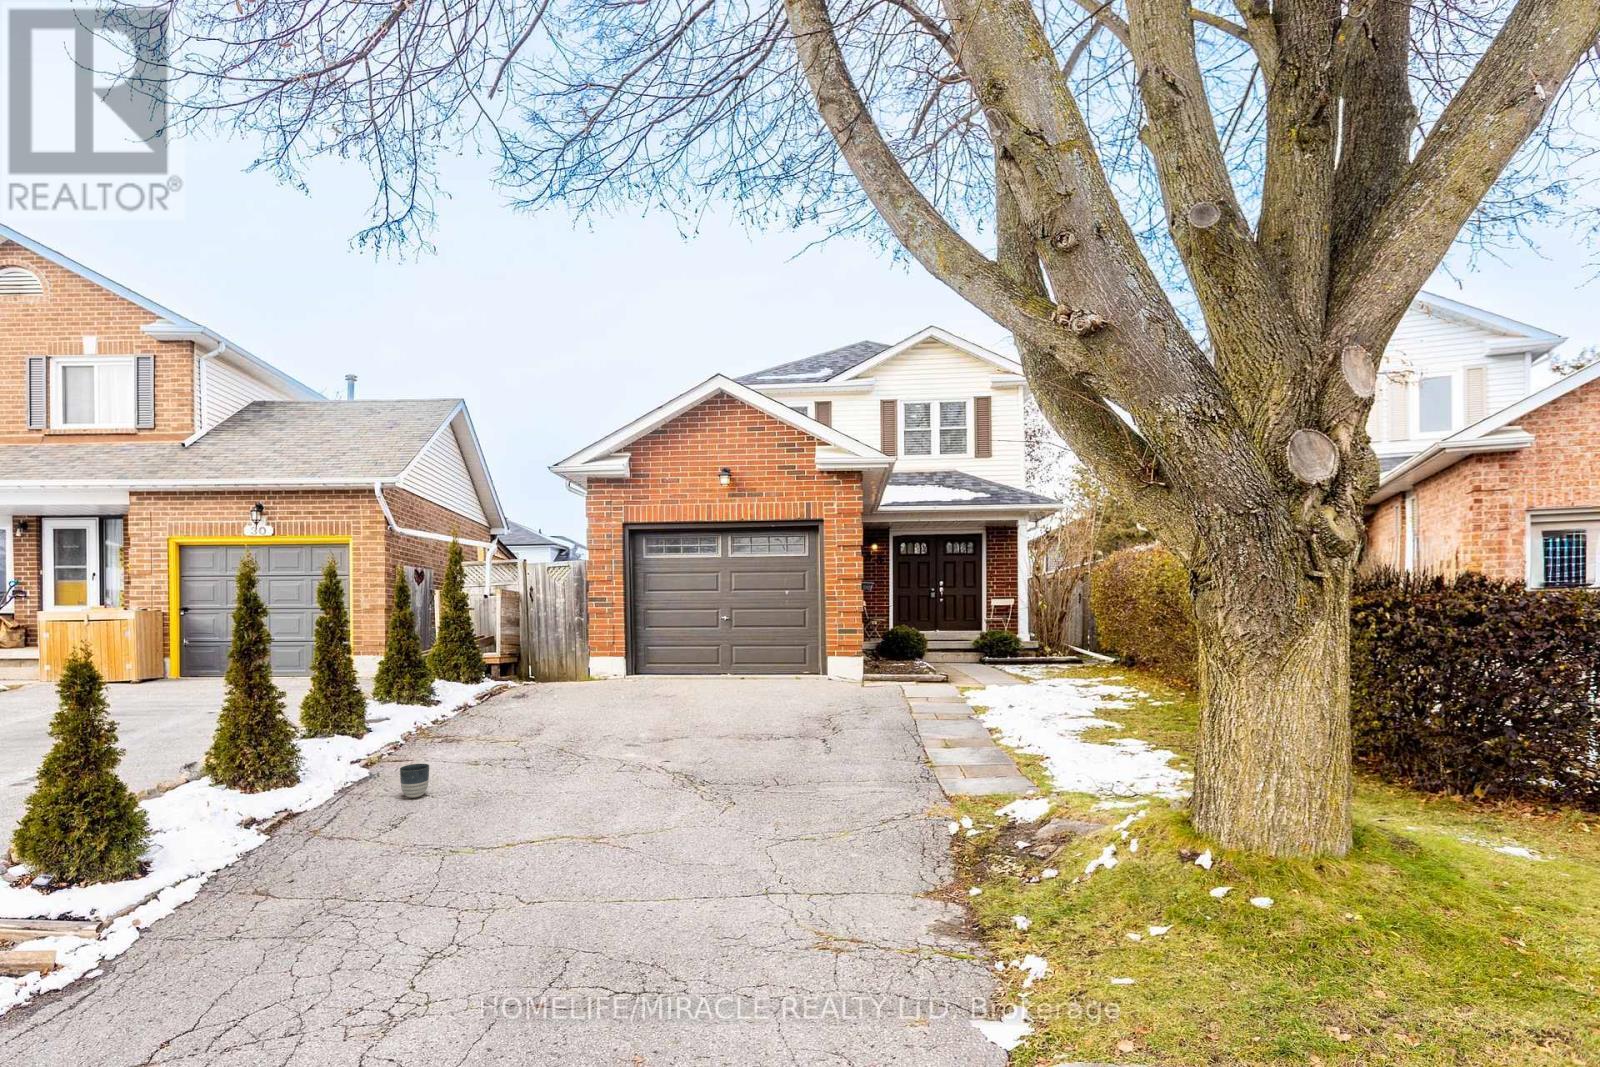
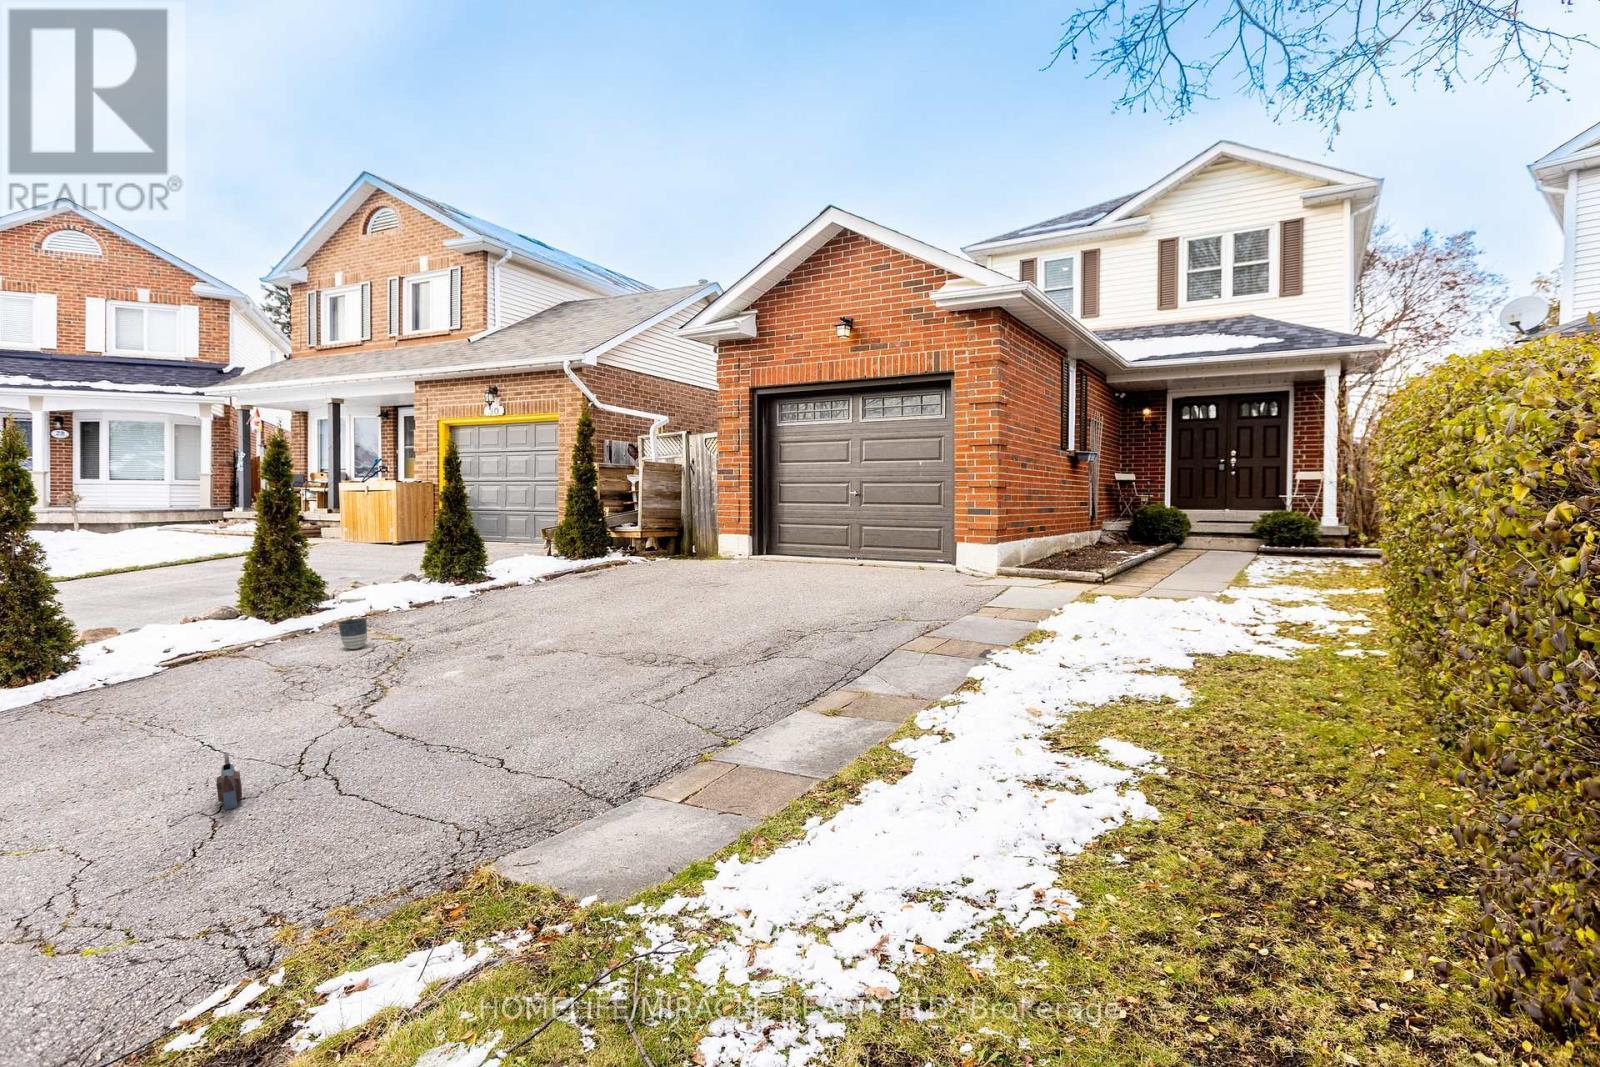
watering can: none [636,883,697,935] -> present [216,753,242,810]

